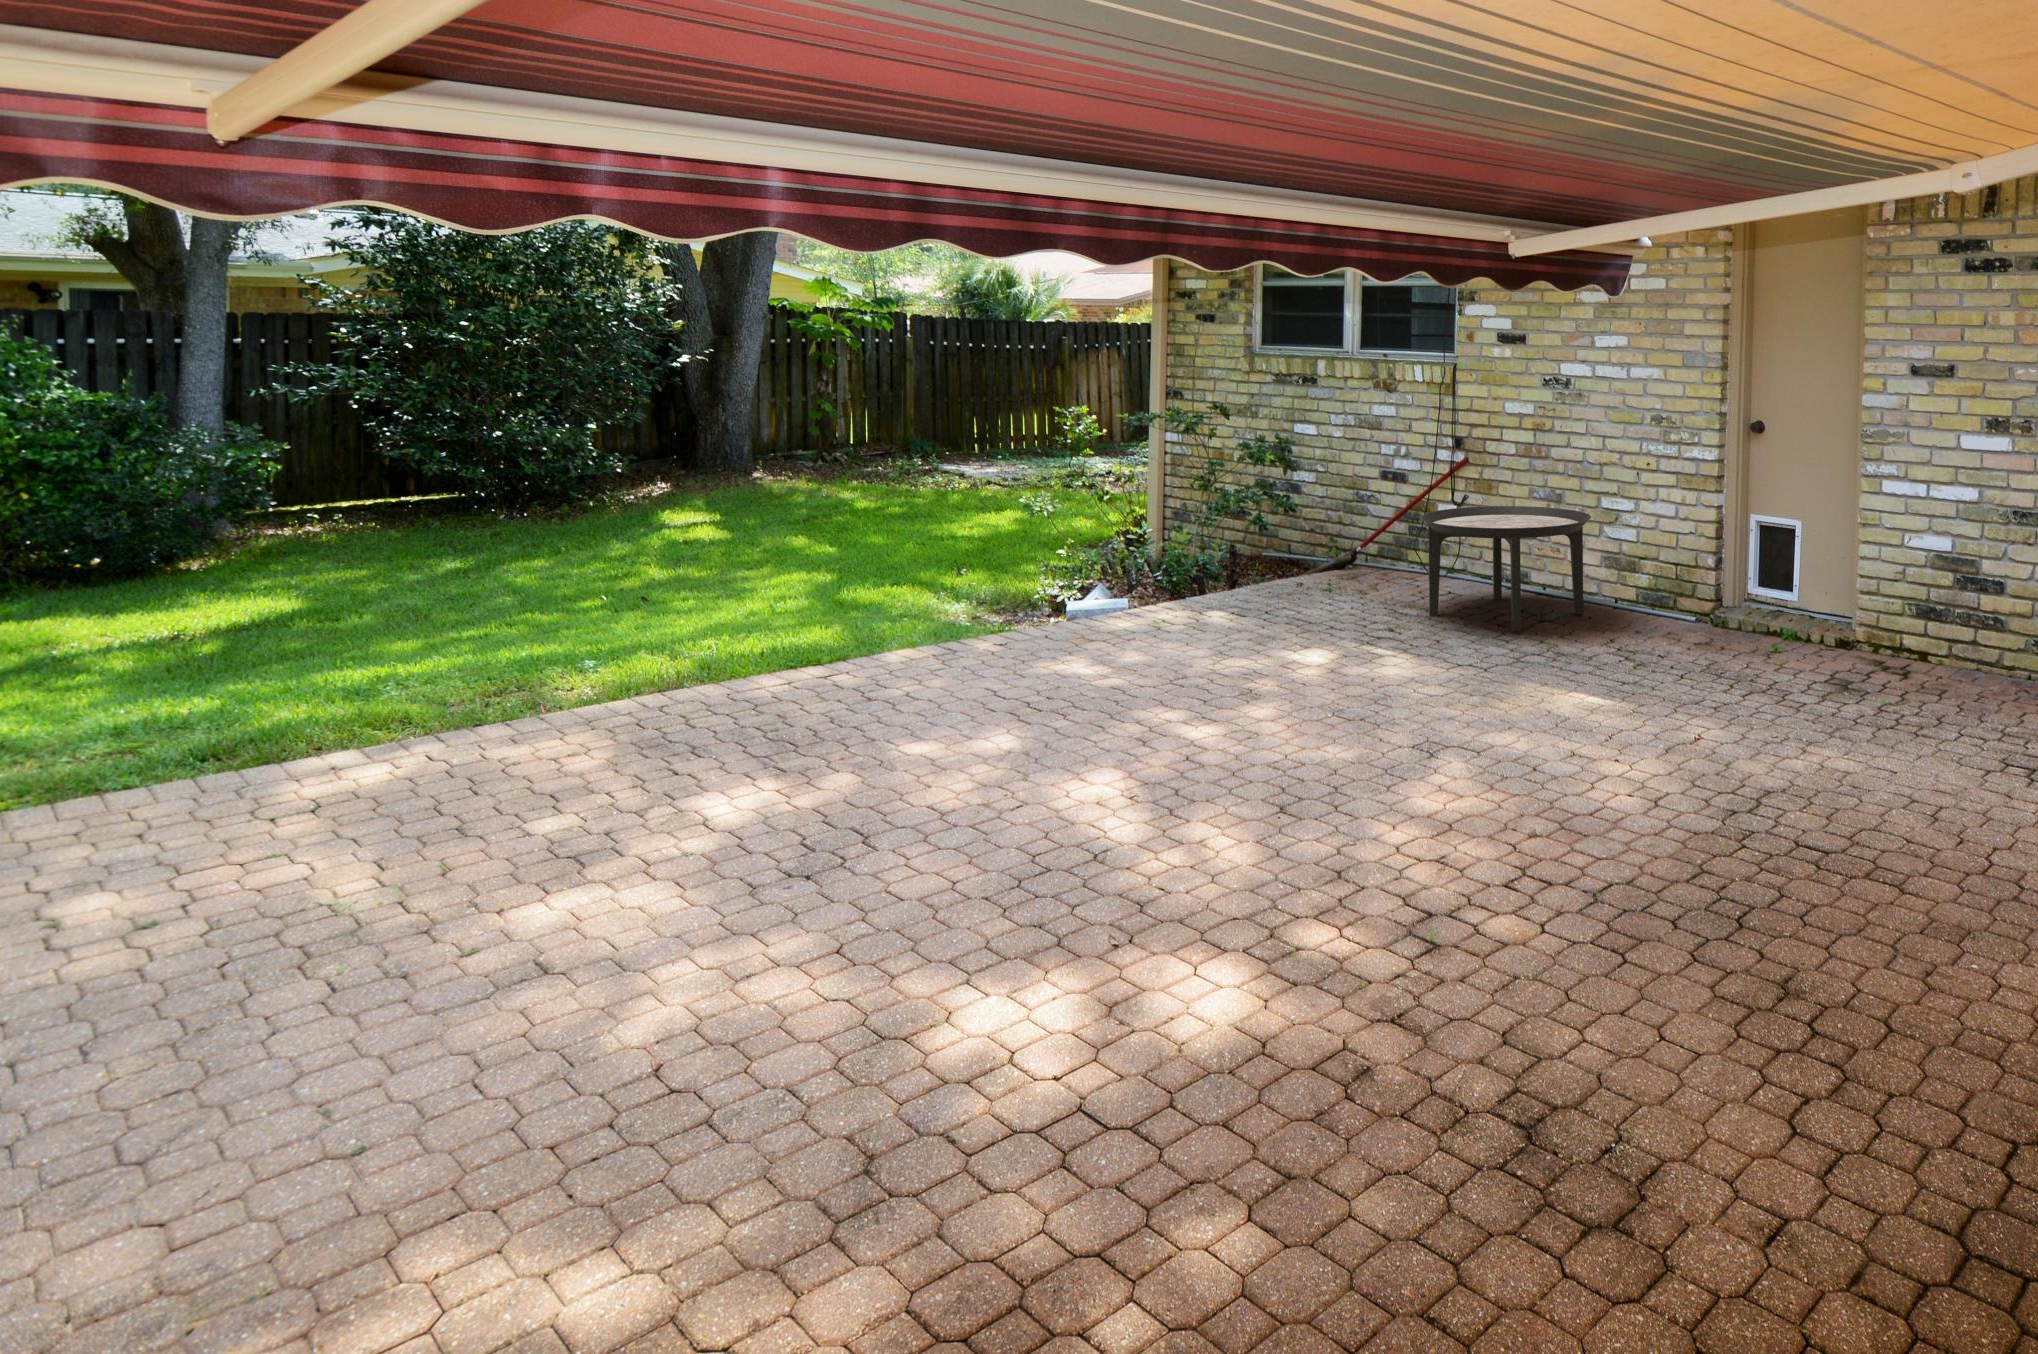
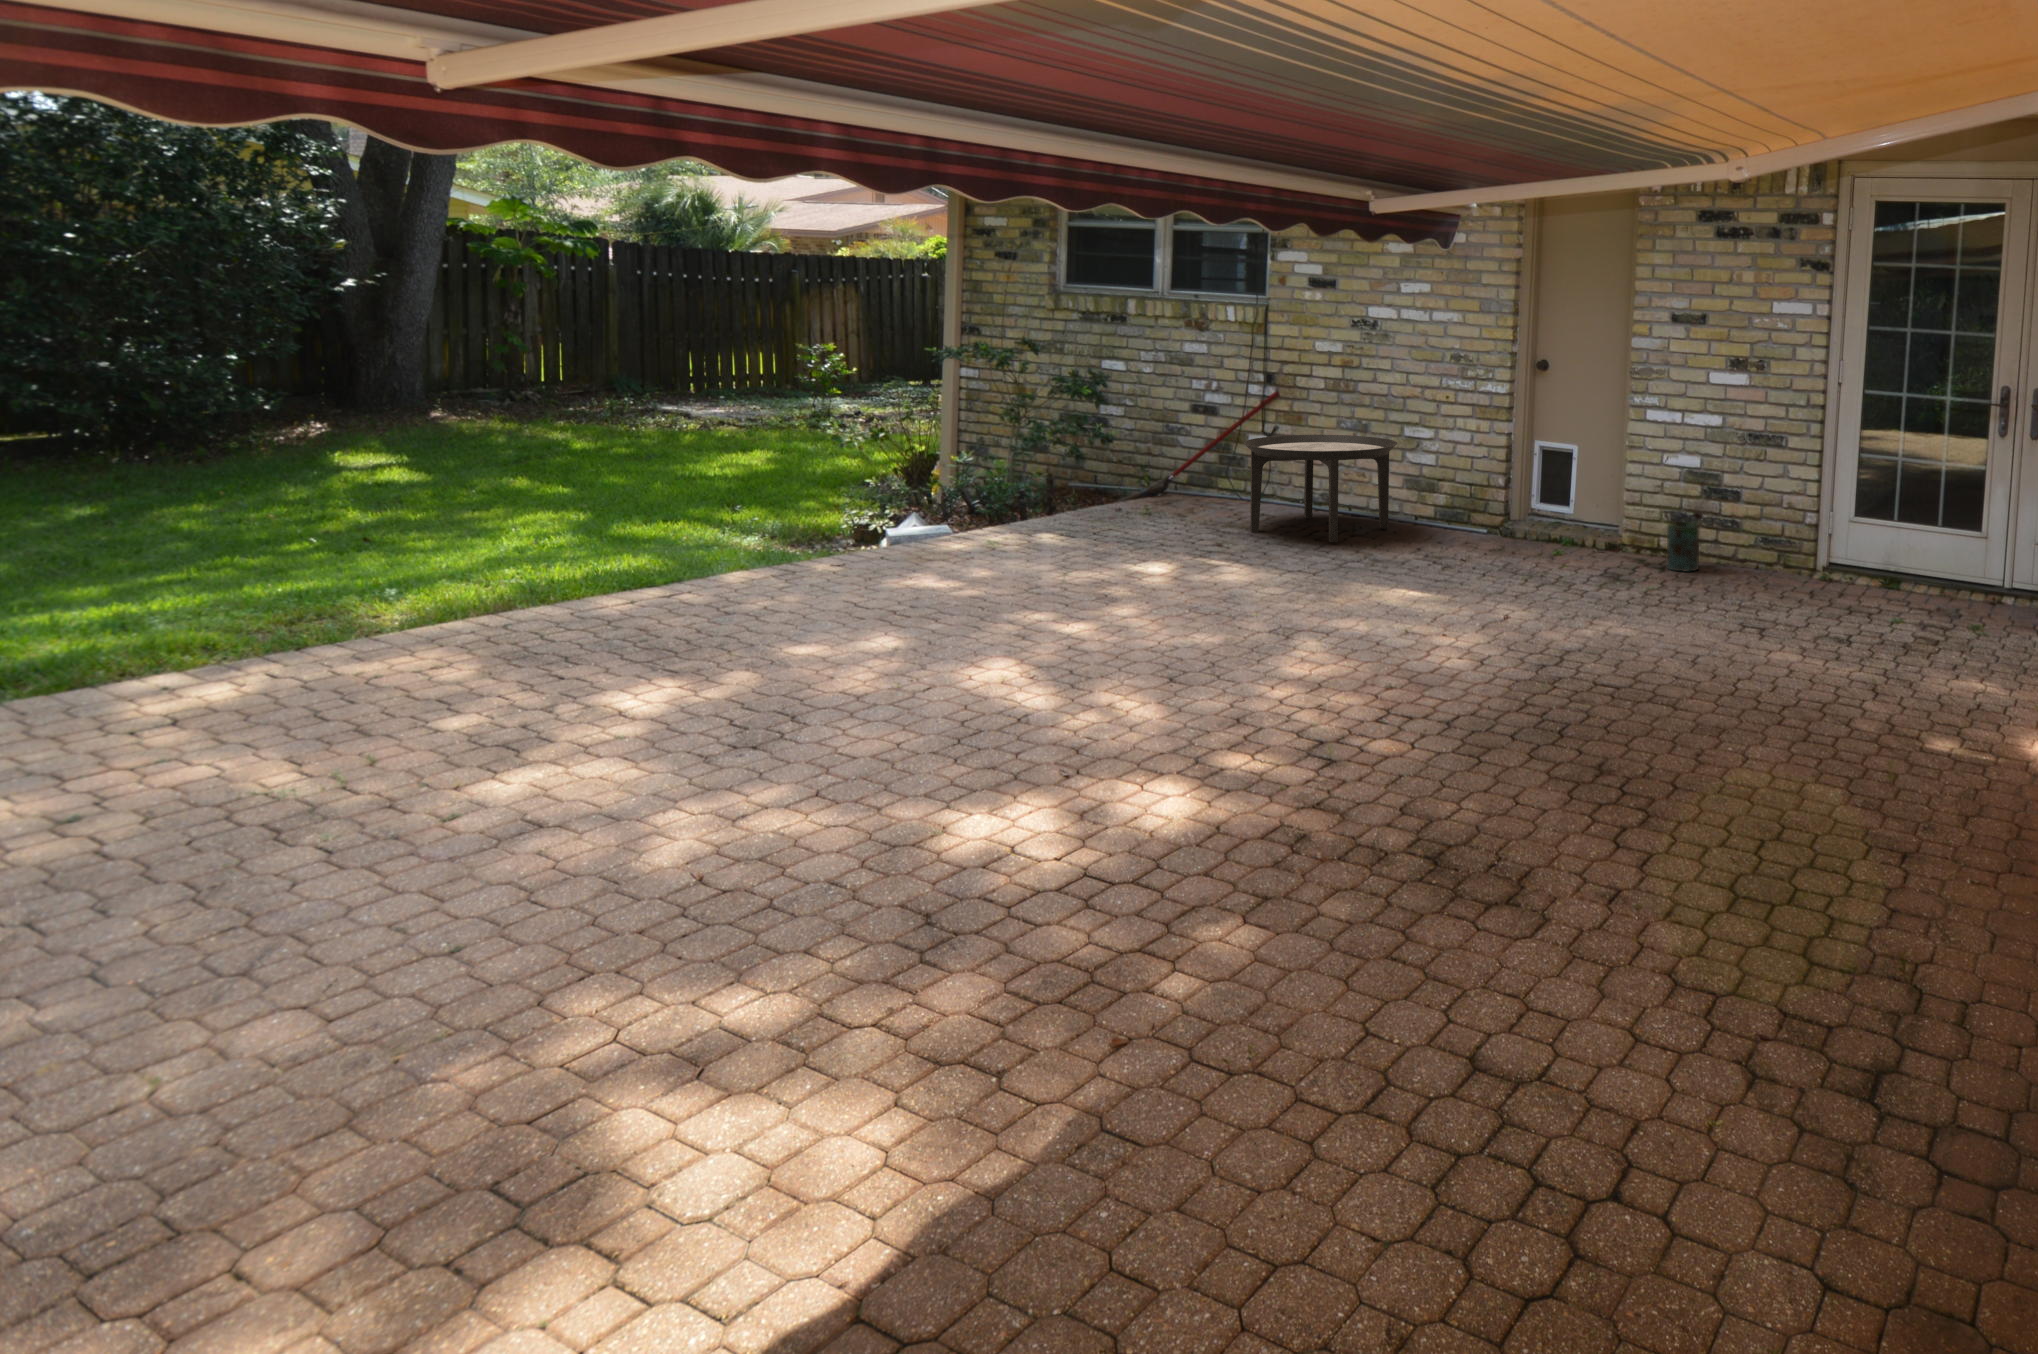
watering can: none [1911,607,1960,681] -> present [1667,513,1703,571]

